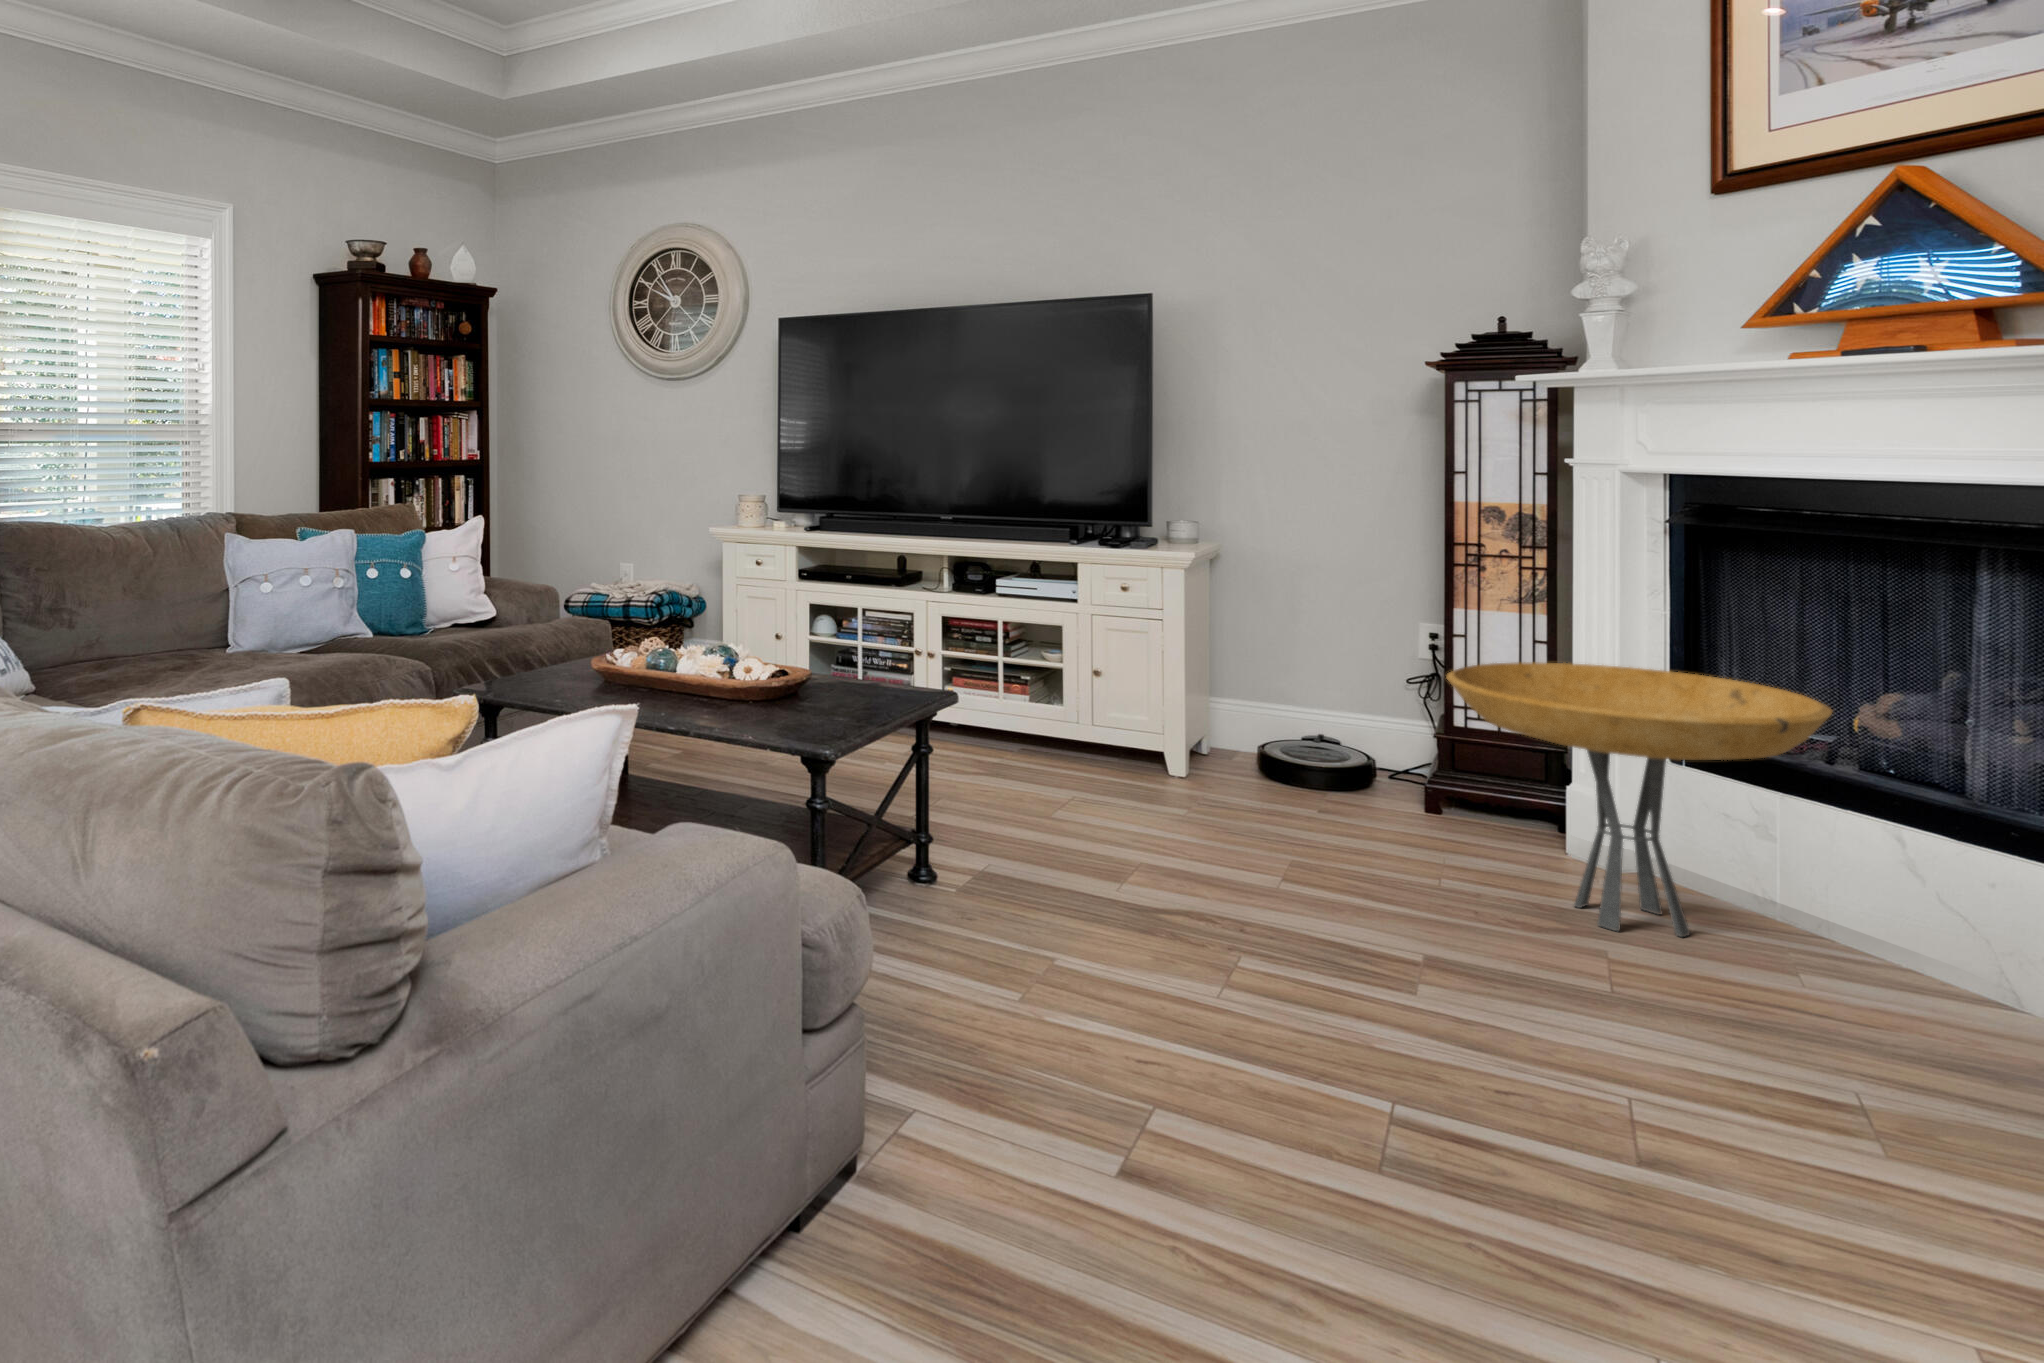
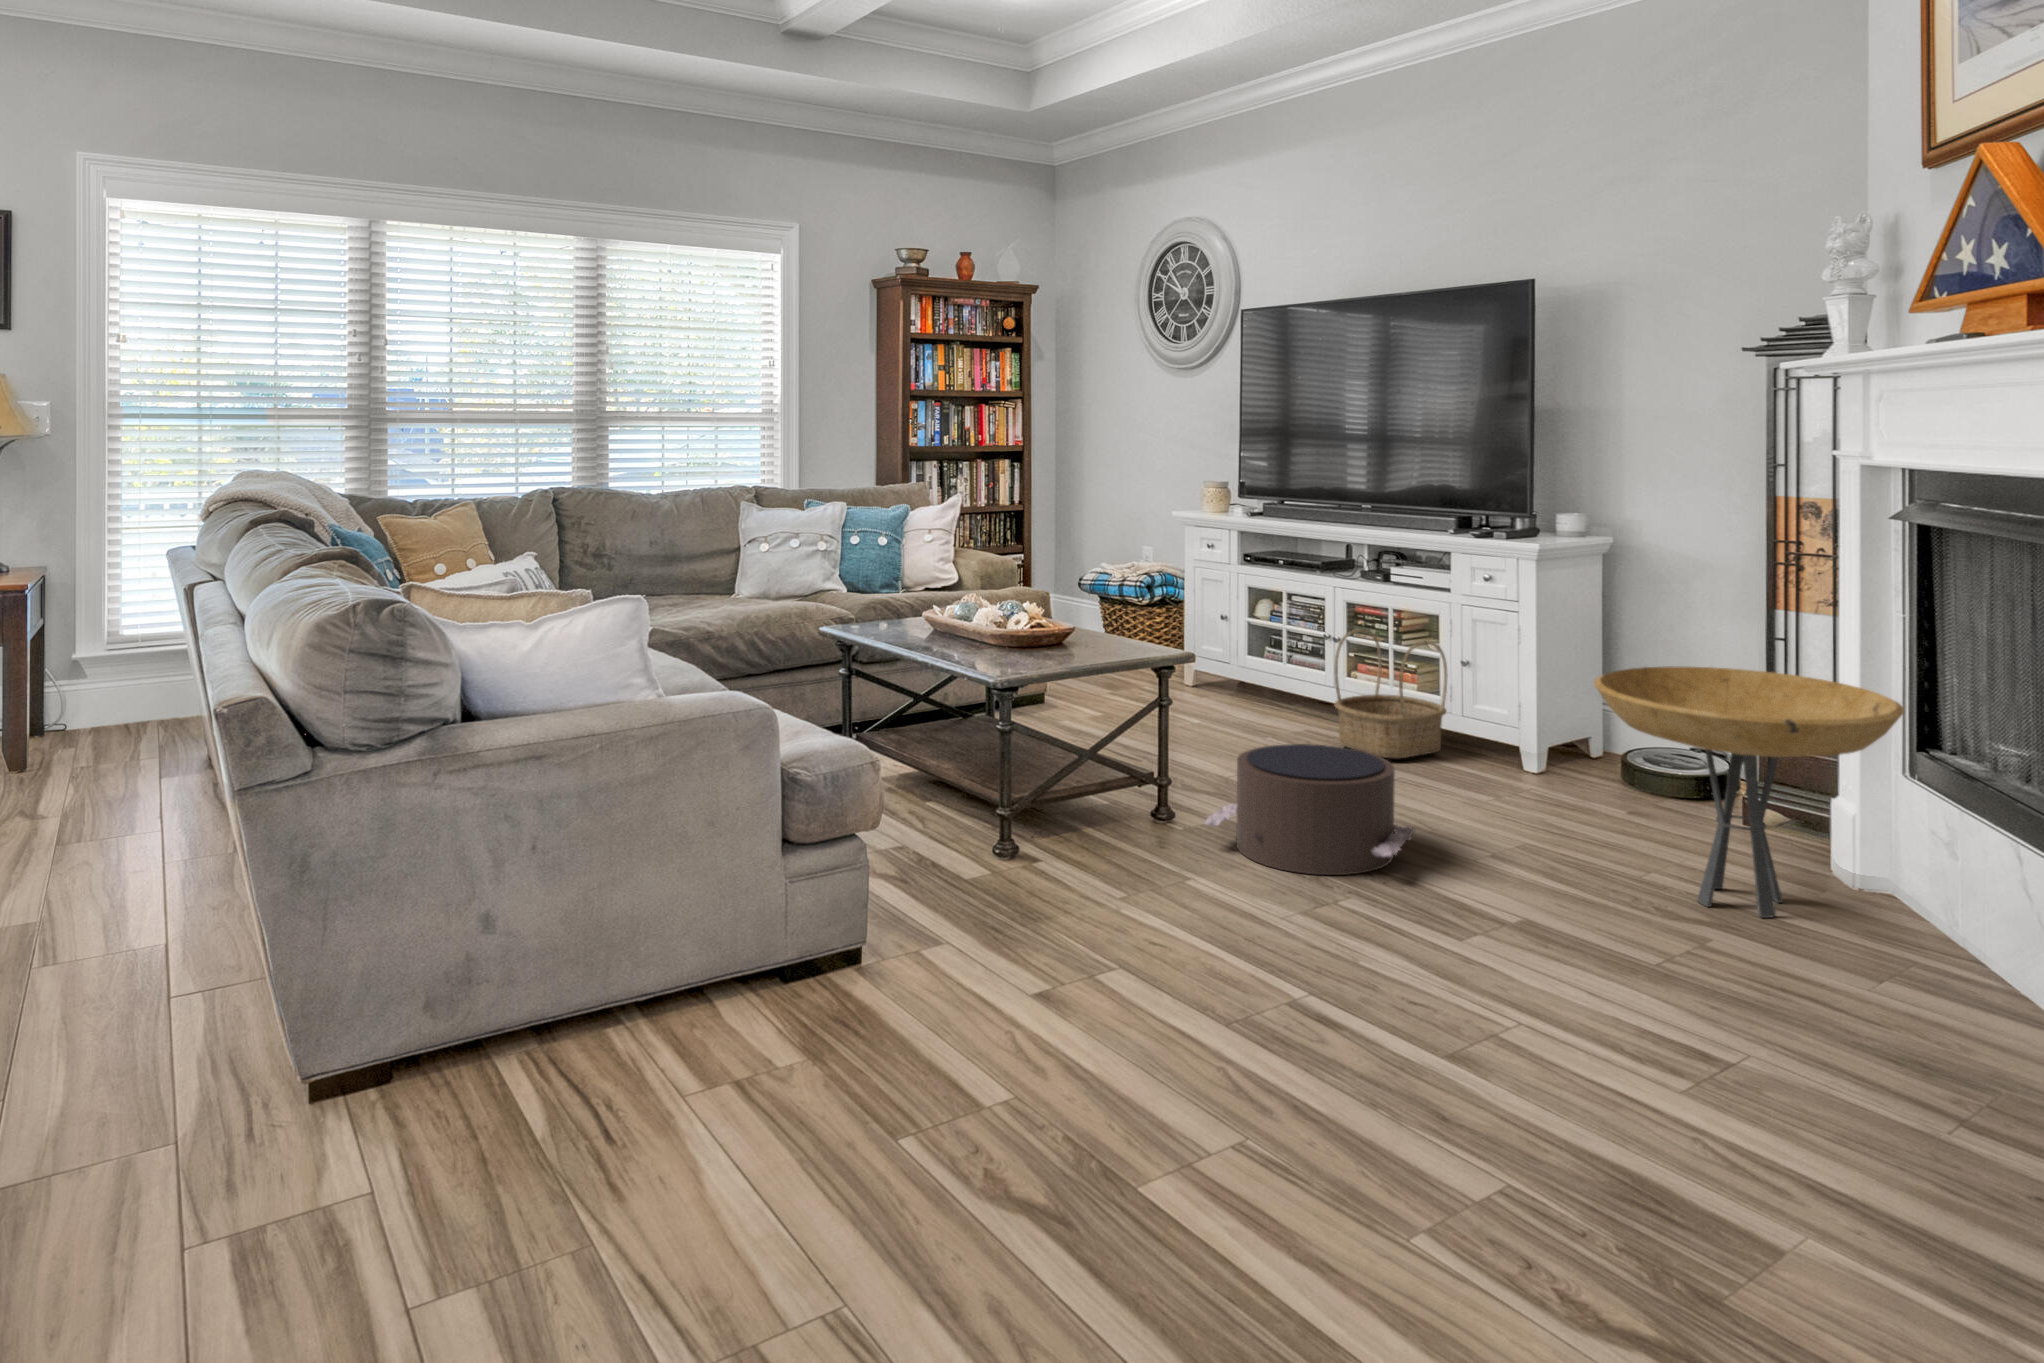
basket: none [974,644,1097,785] -> present [1334,629,1448,758]
pouf: none [1040,787,1311,956] -> present [1205,744,1414,875]

